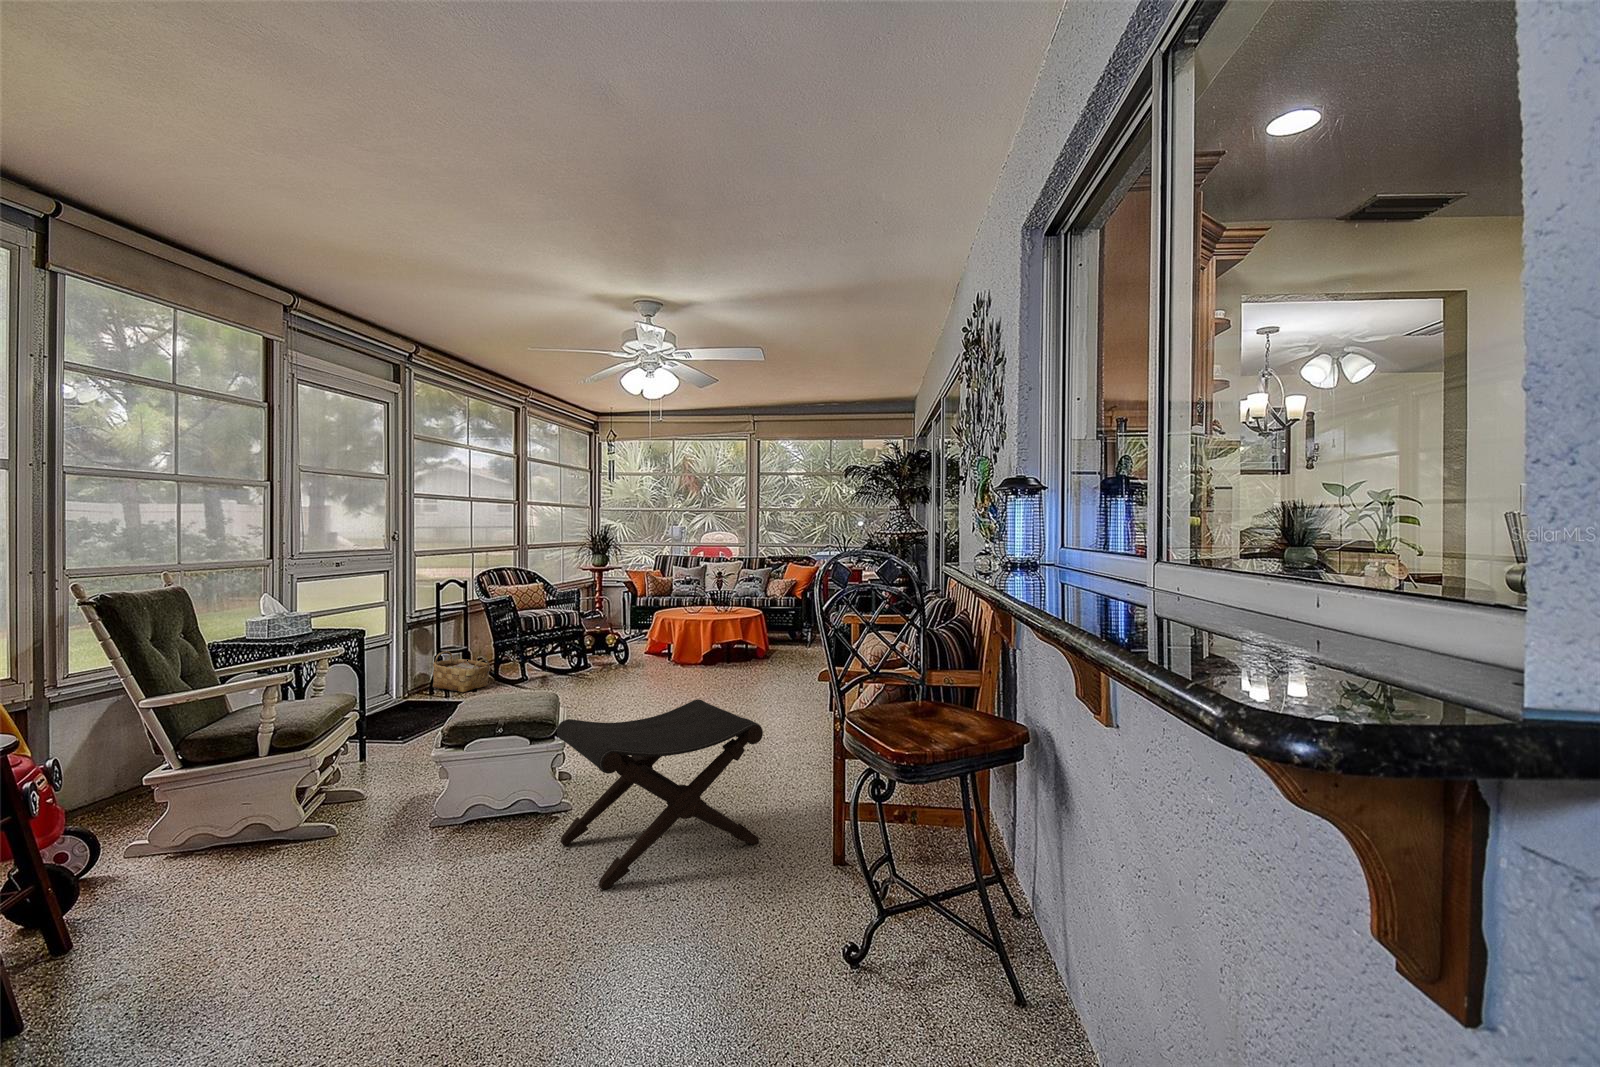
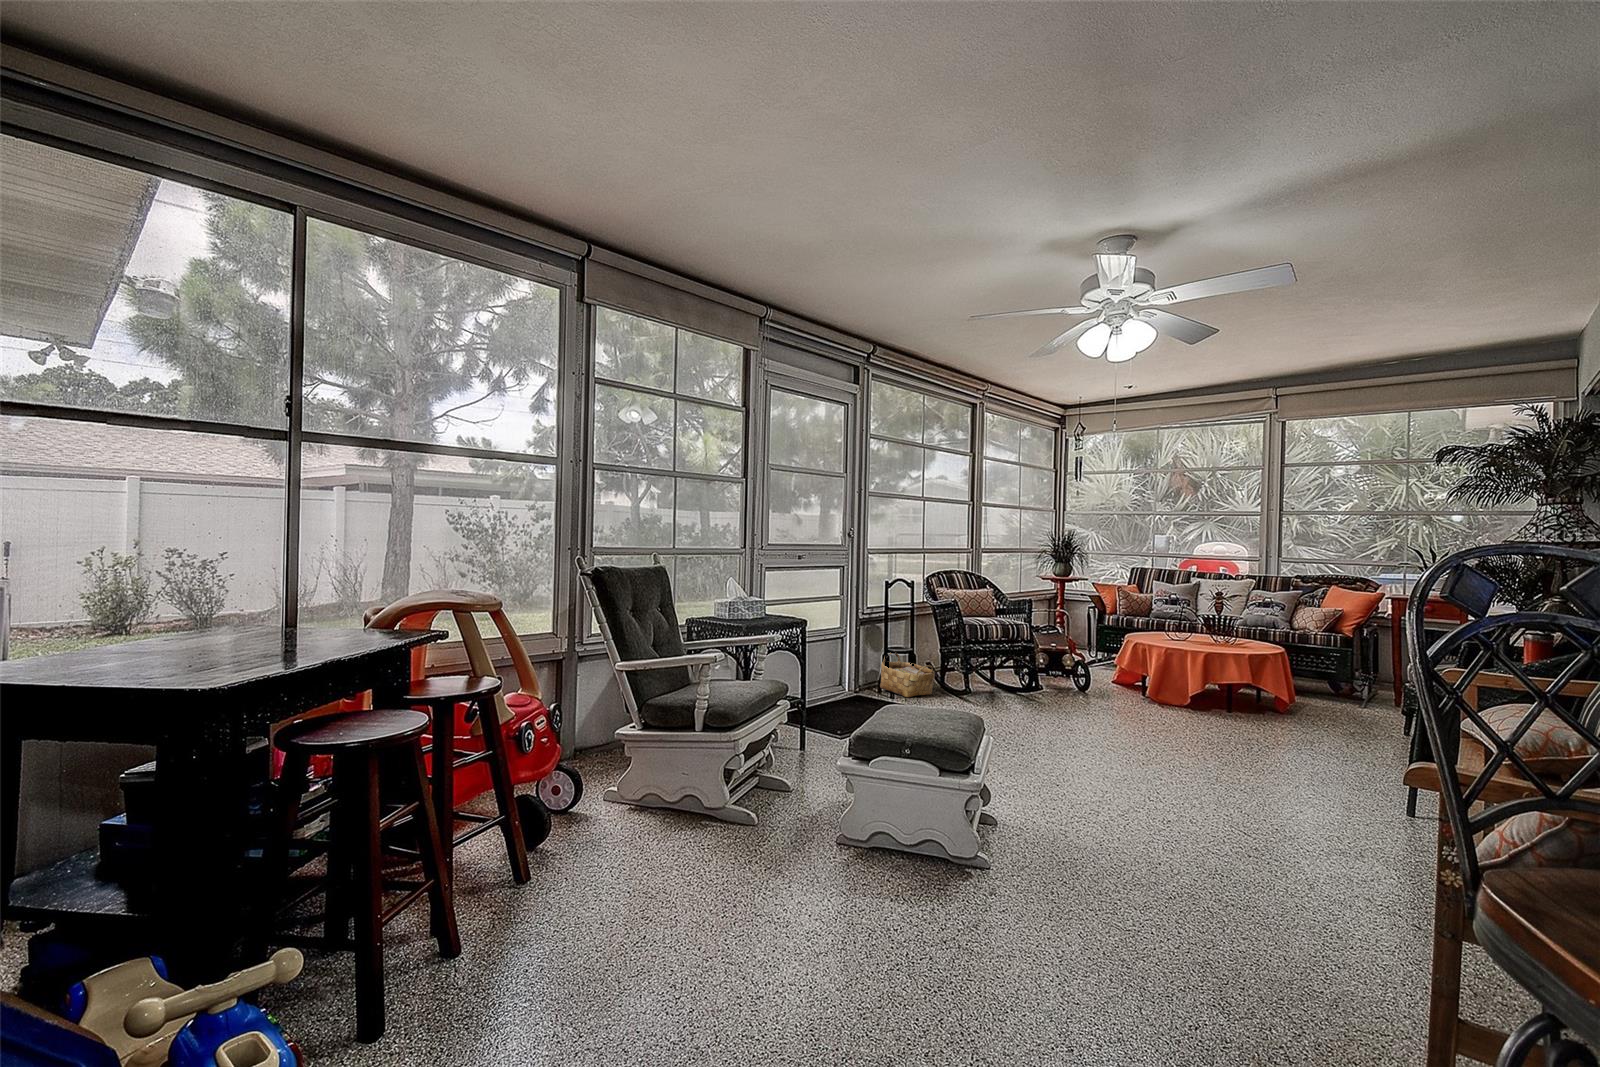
footstool: present [557,699,763,890] -> none [965,753,1273,1008]

